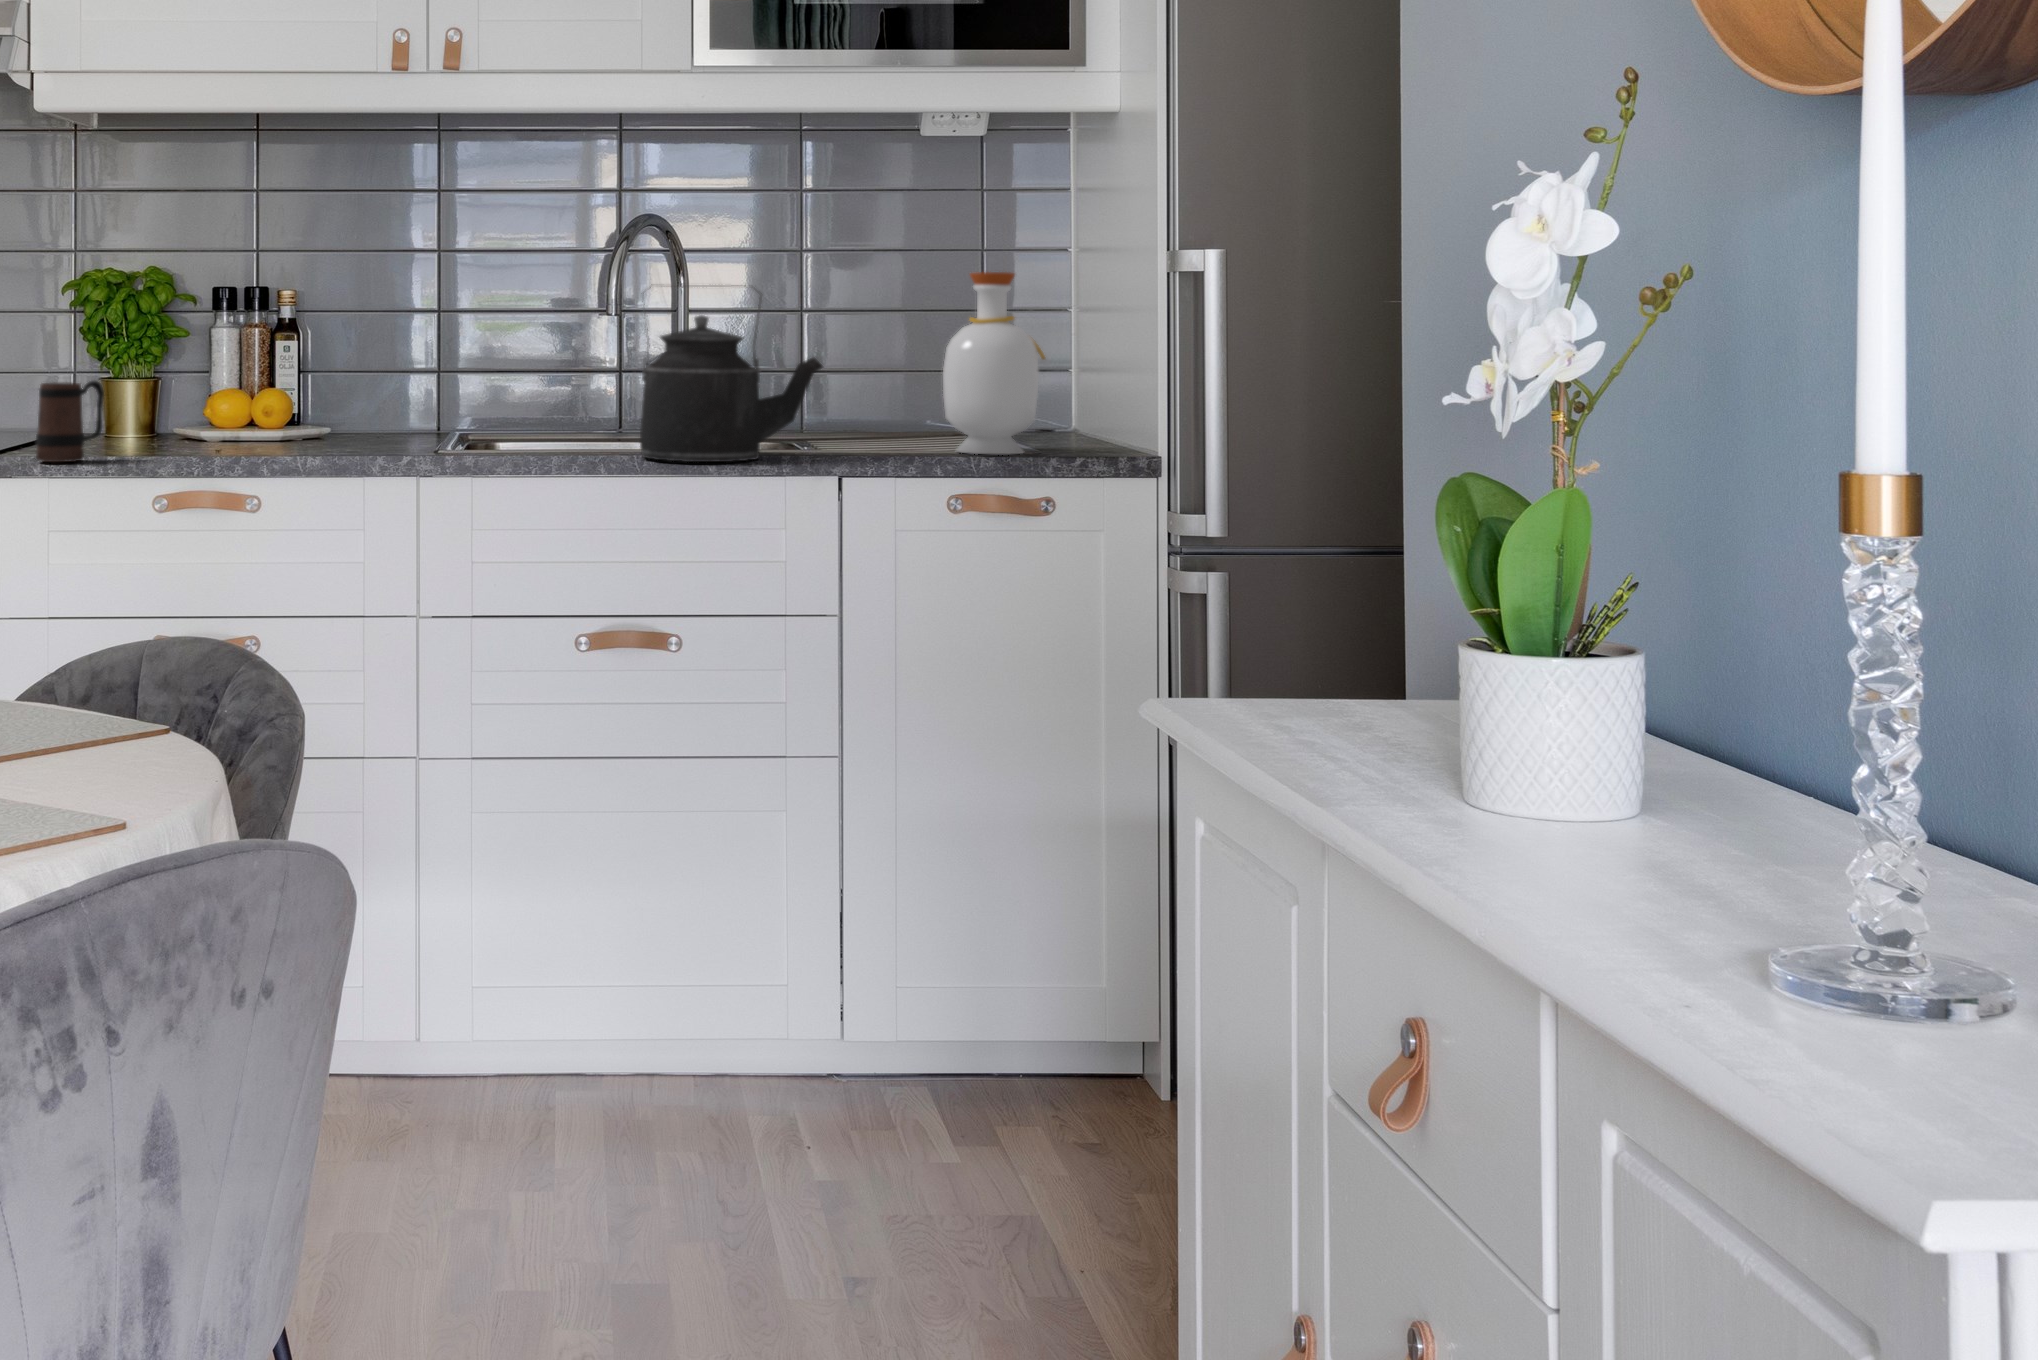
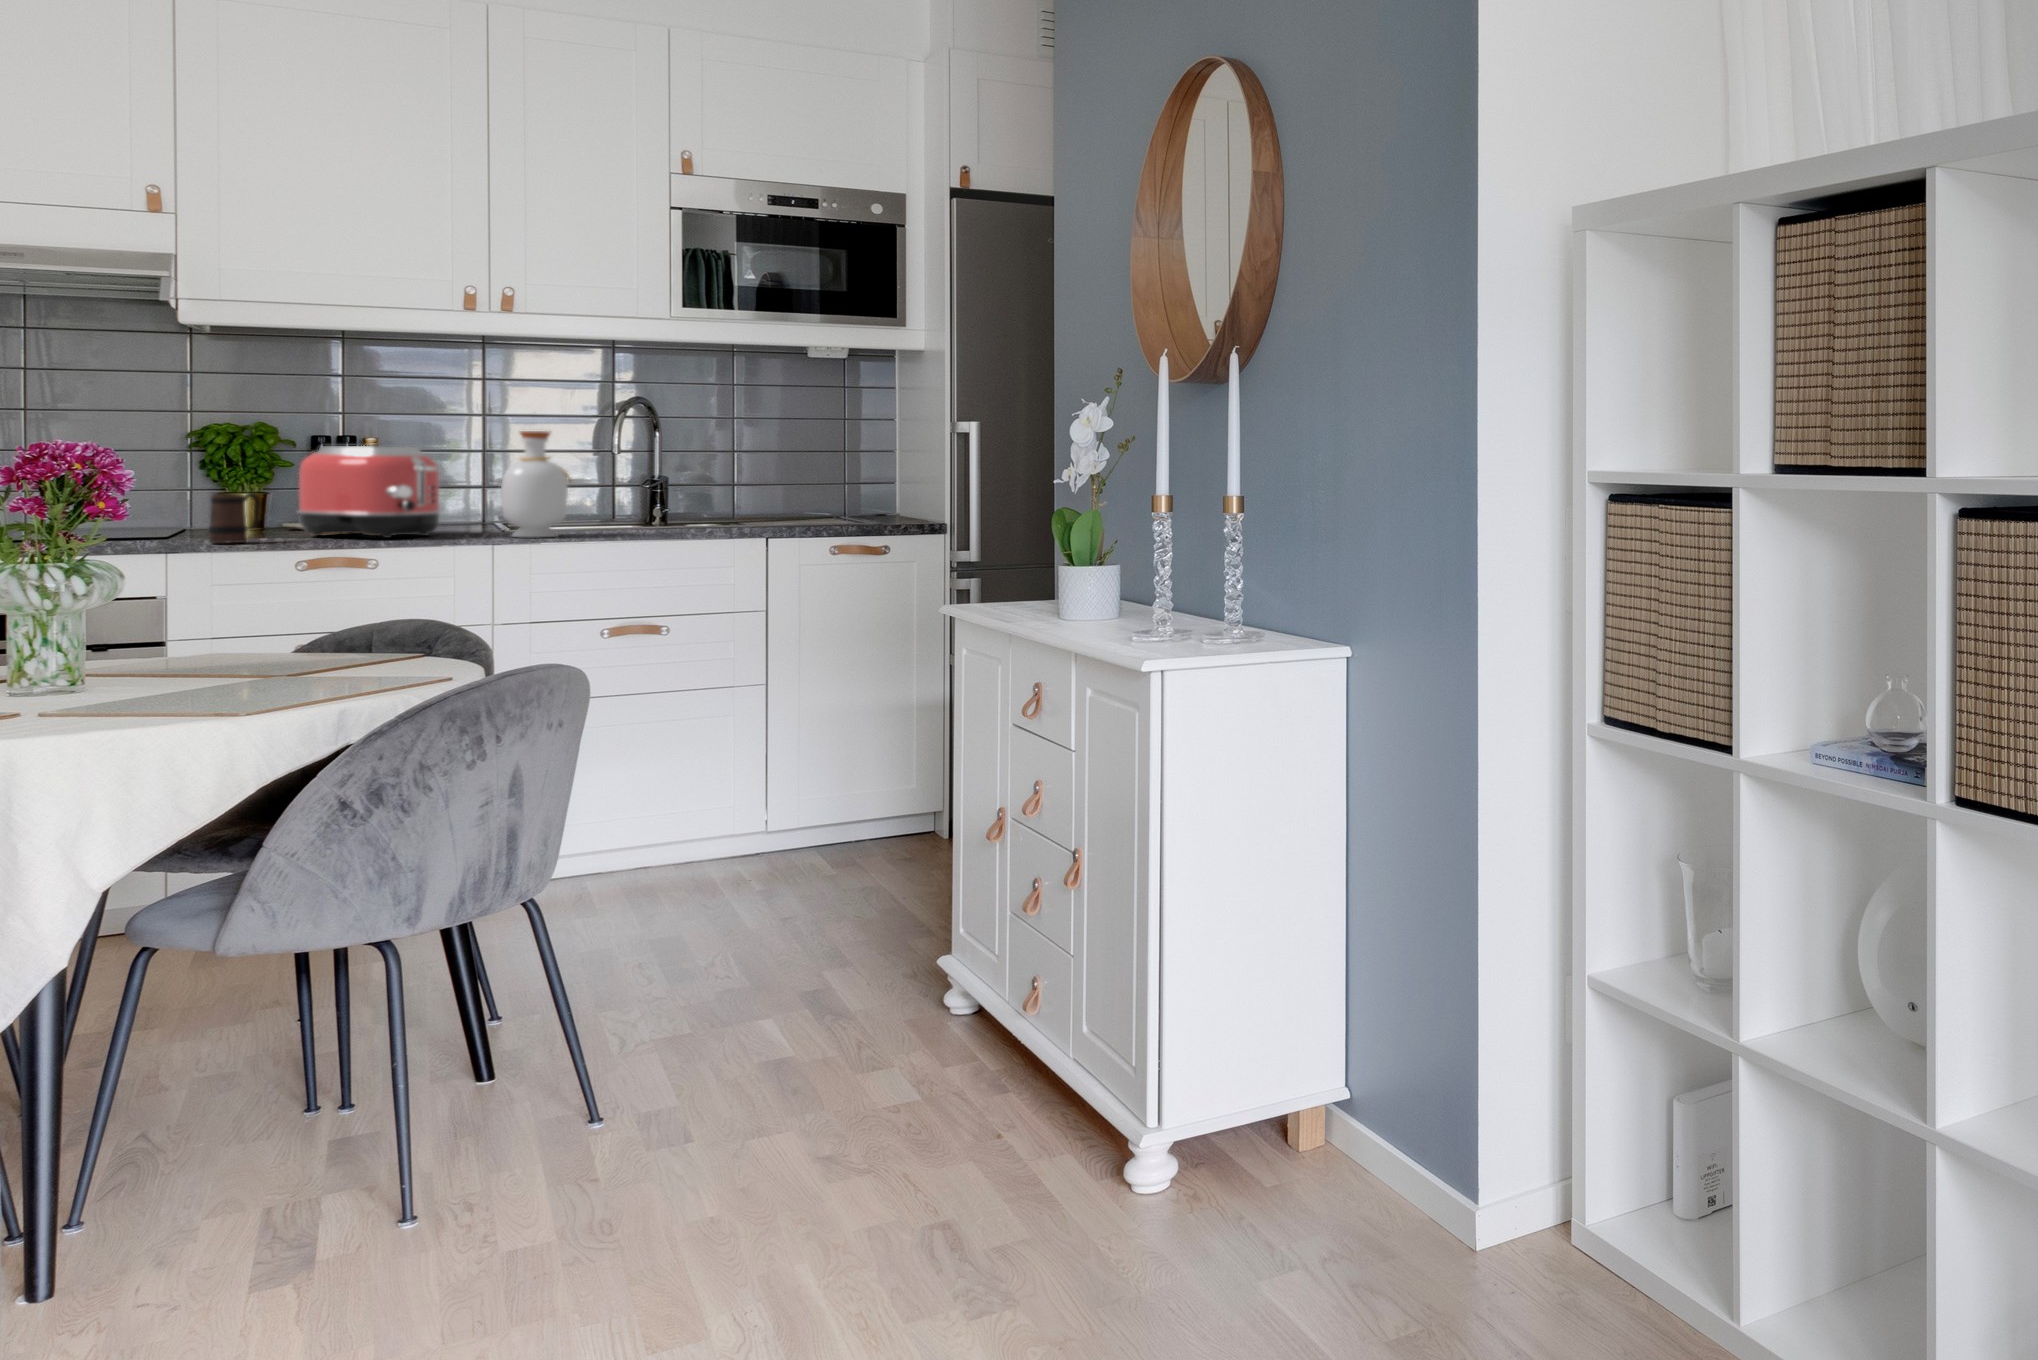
bottle: present [943,272,1045,454] -> present [501,431,571,537]
kettle: present [640,287,823,462] -> none [646,438,760,534]
toaster: none [163,304,348,458] -> present [297,446,440,538]

